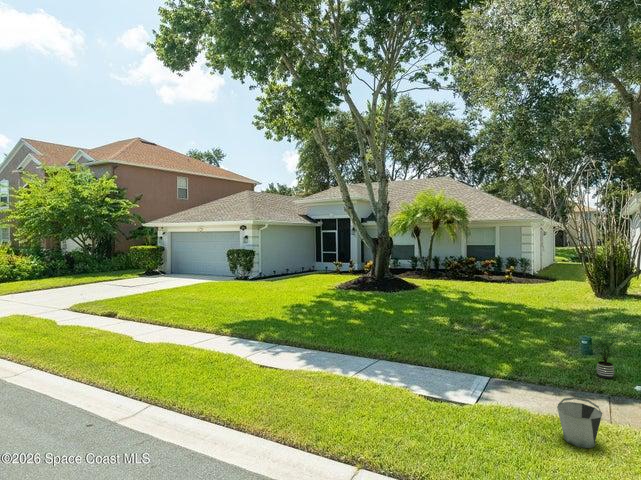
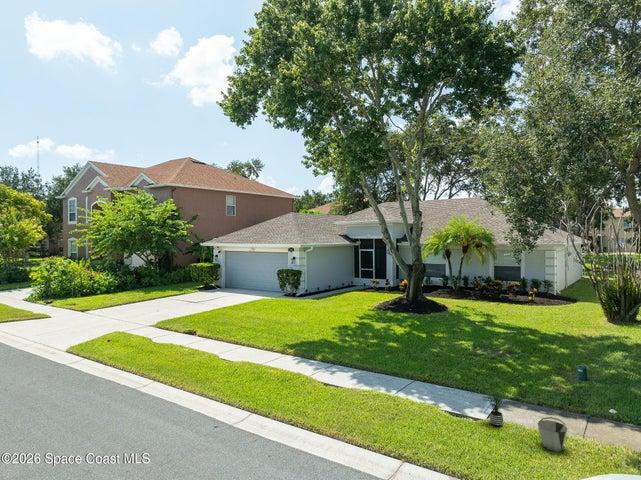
potted plant: present [591,339,617,379] -> present [484,391,504,427]

